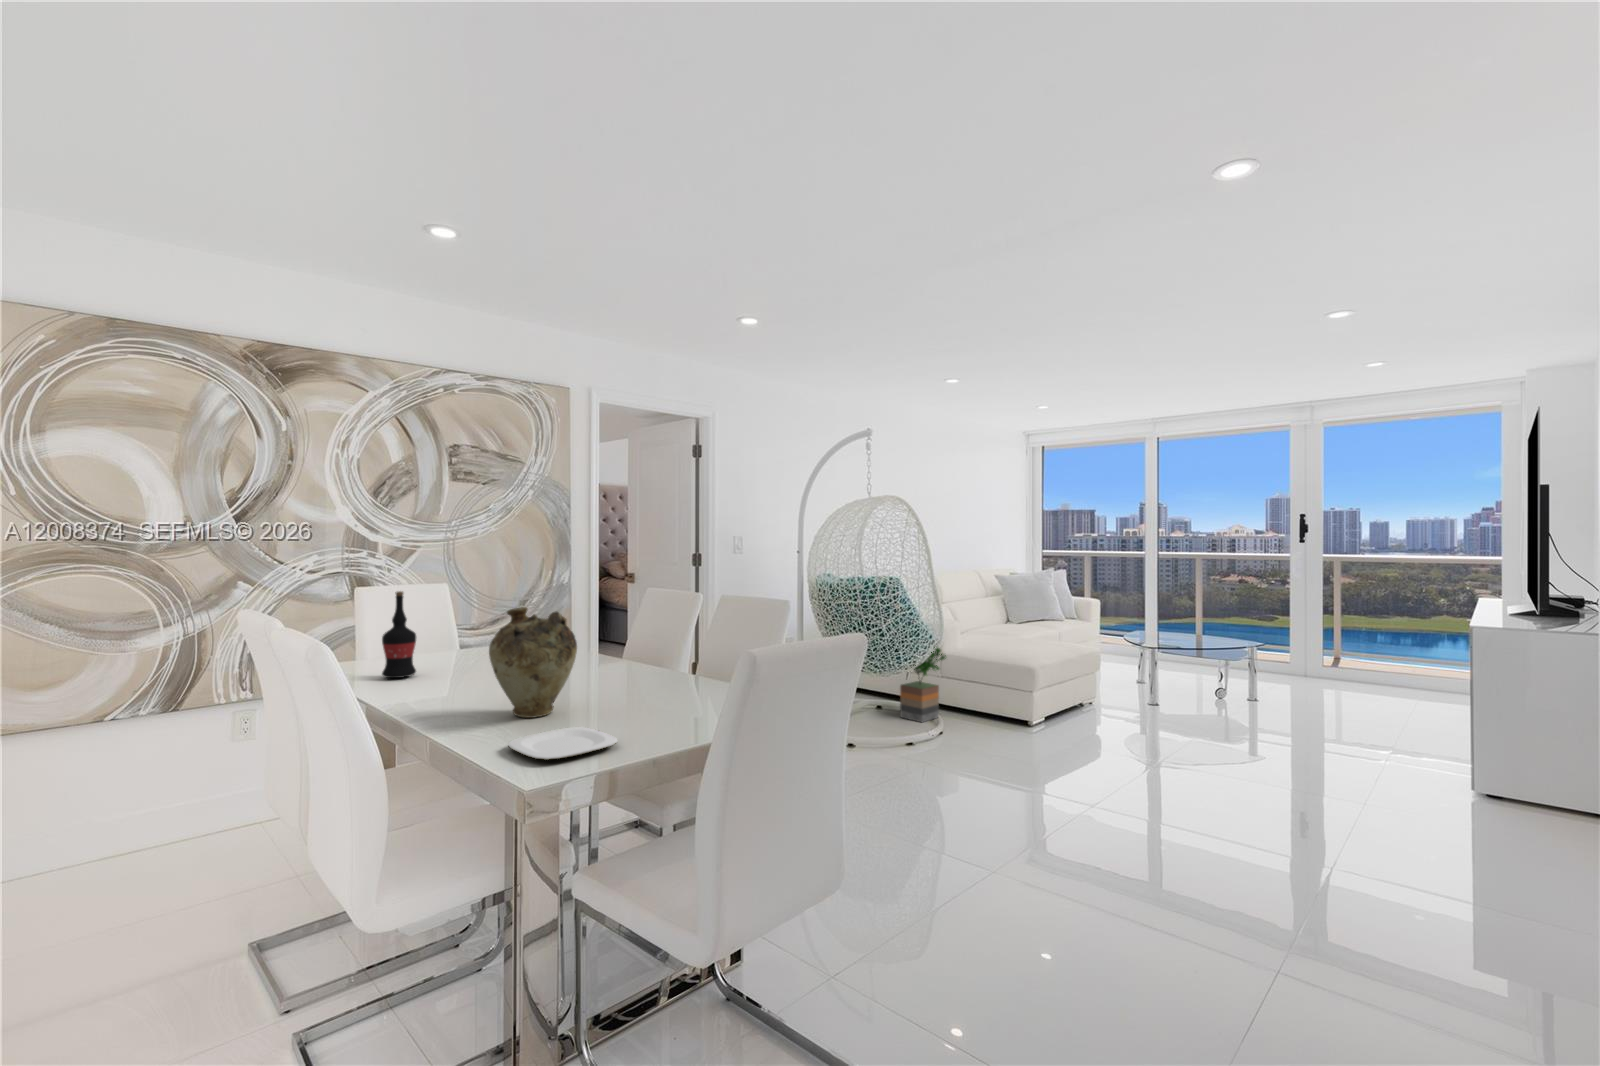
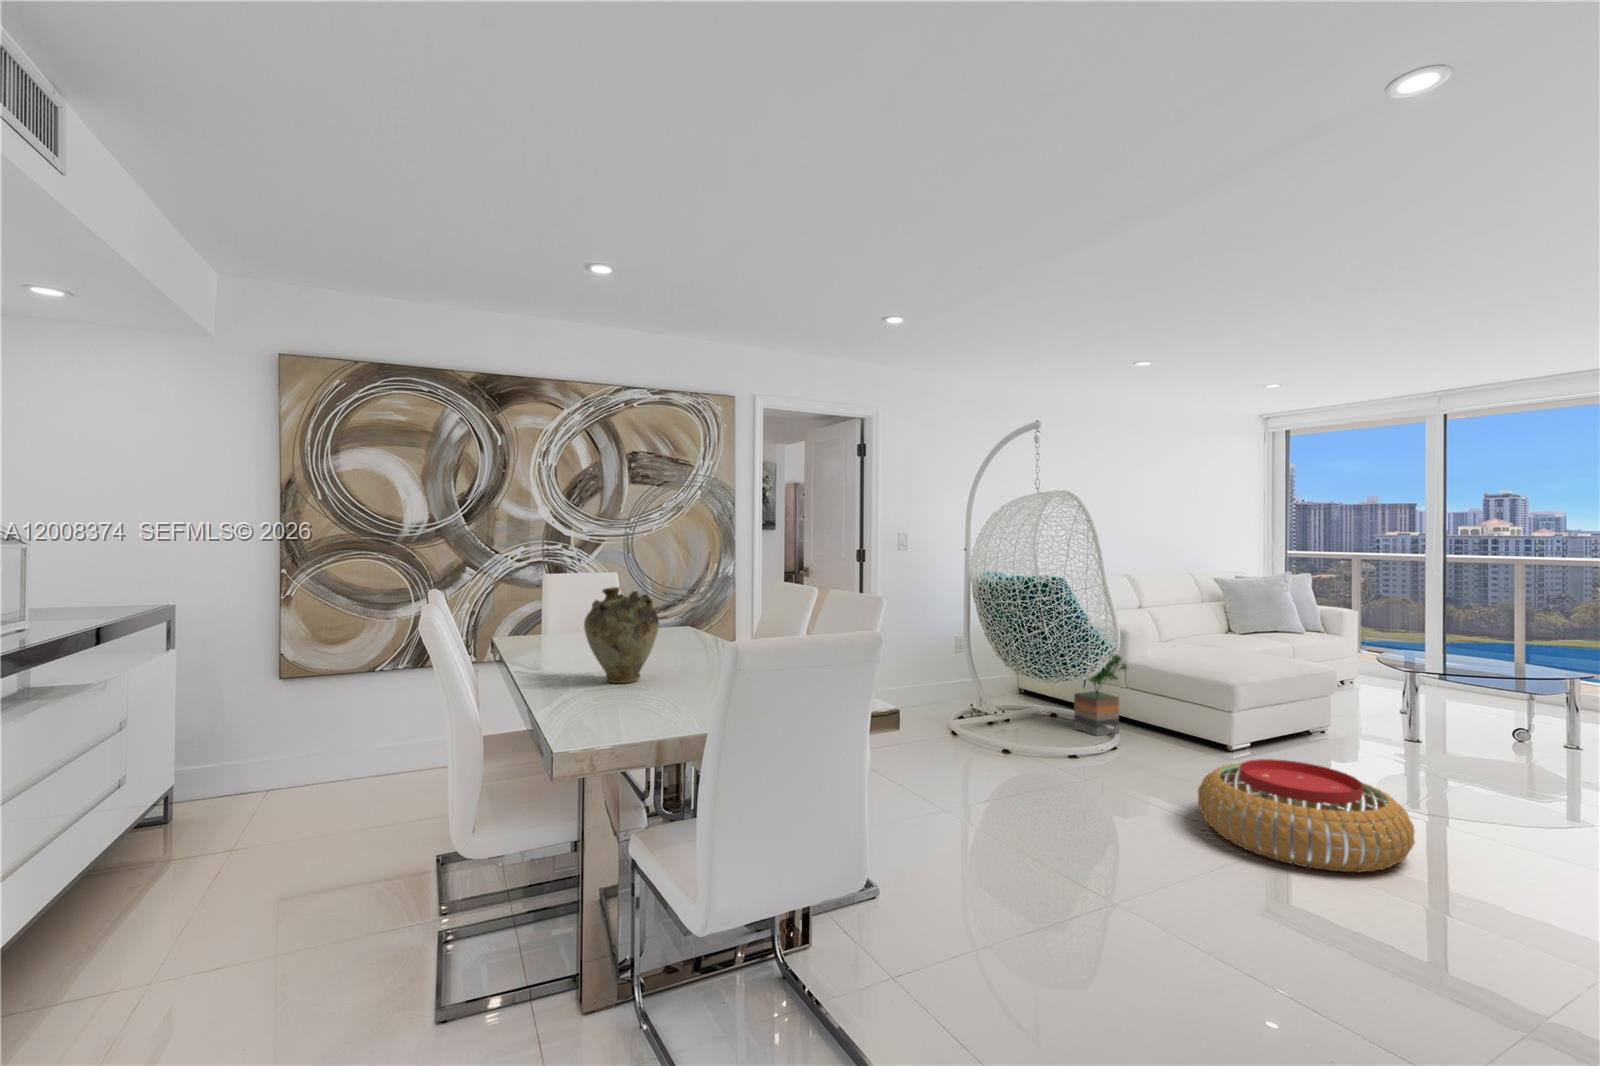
wine bottle: present [382,591,416,678] -> none [541,575,568,648]
plate: present [508,727,617,760] -> none [573,692,661,714]
pouf: none [1036,732,1201,822] -> present [1198,759,1415,872]

